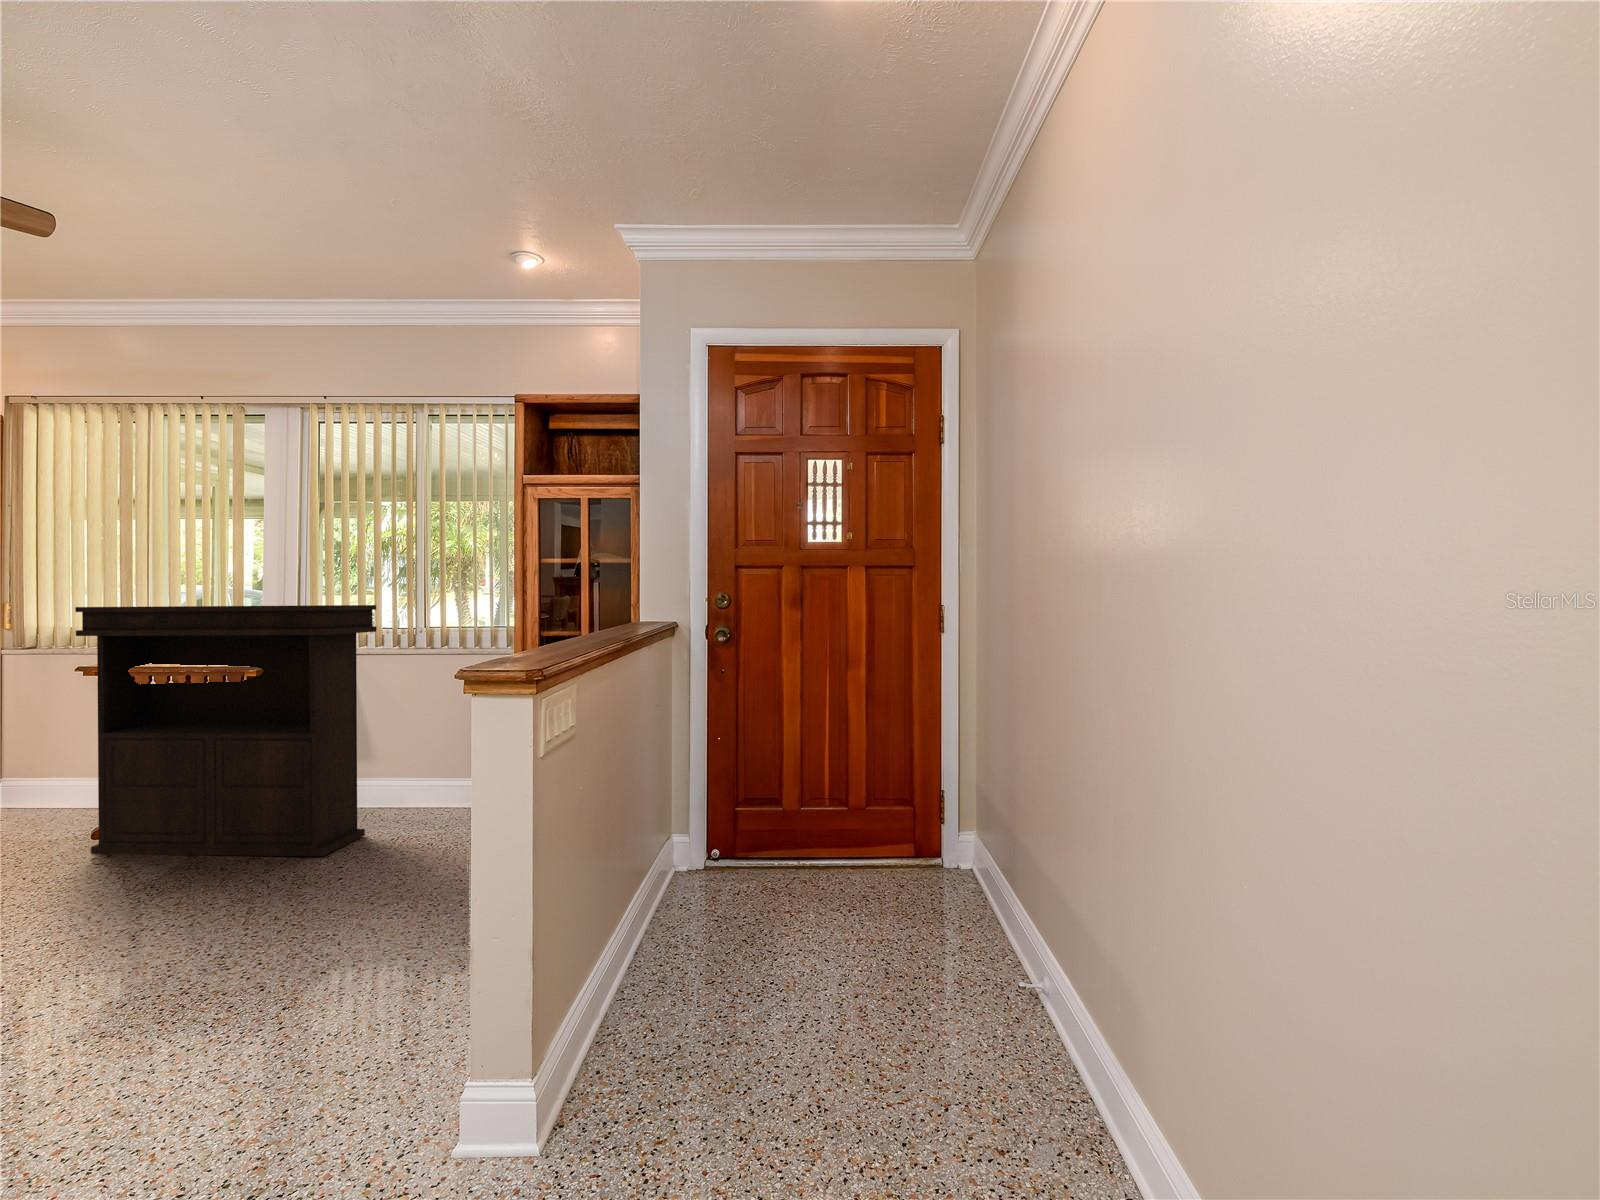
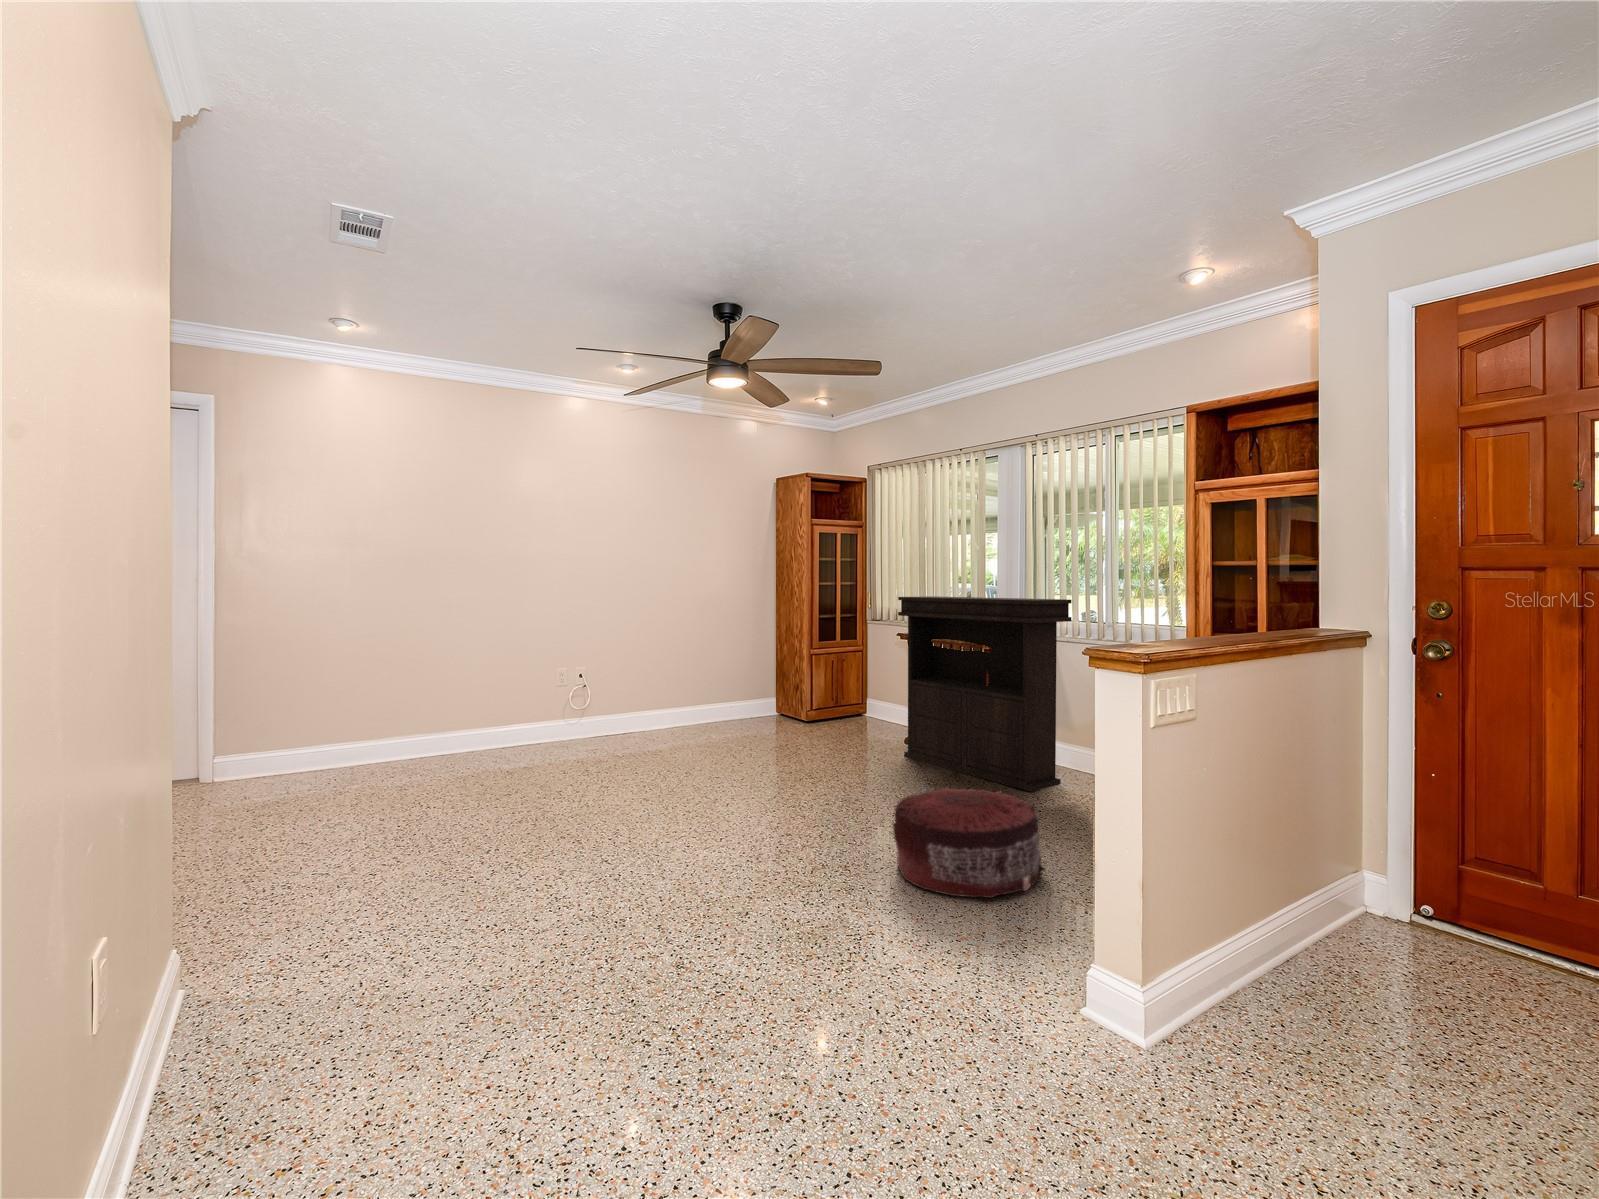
pouf: none [55,875,365,1100] -> present [893,787,1044,898]

